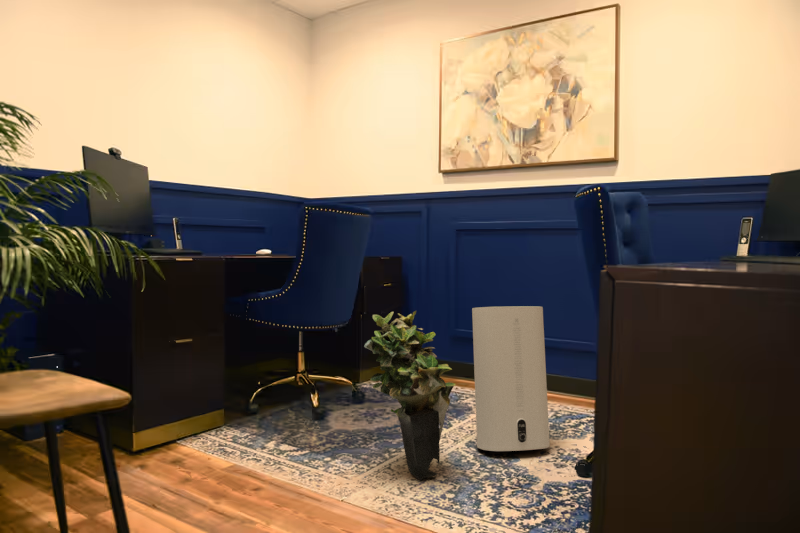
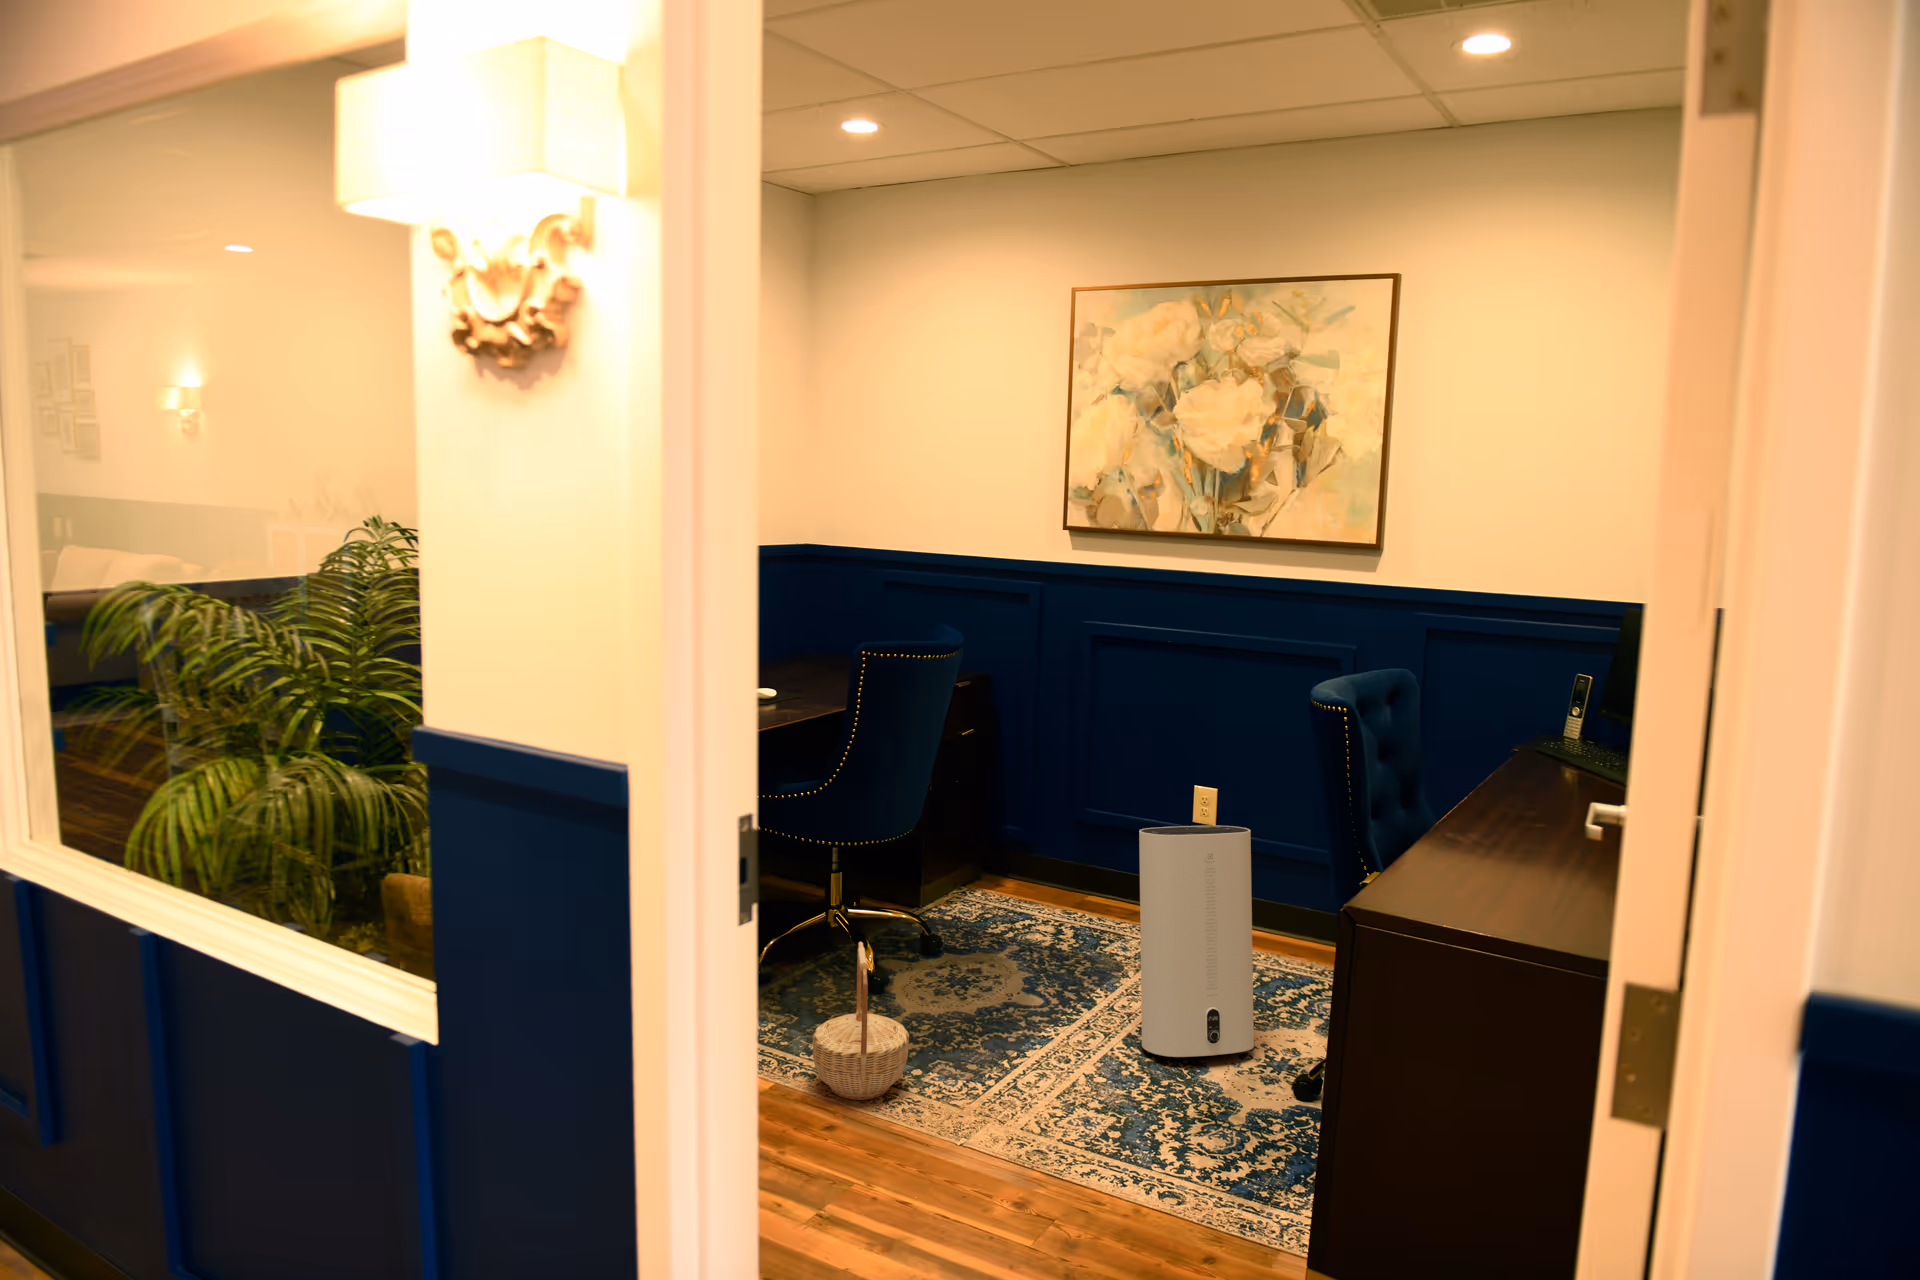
potted plant: present [364,311,455,480] -> none [983,845,1120,1108]
basket: none [256,374,319,474] -> present [813,942,909,1100]

